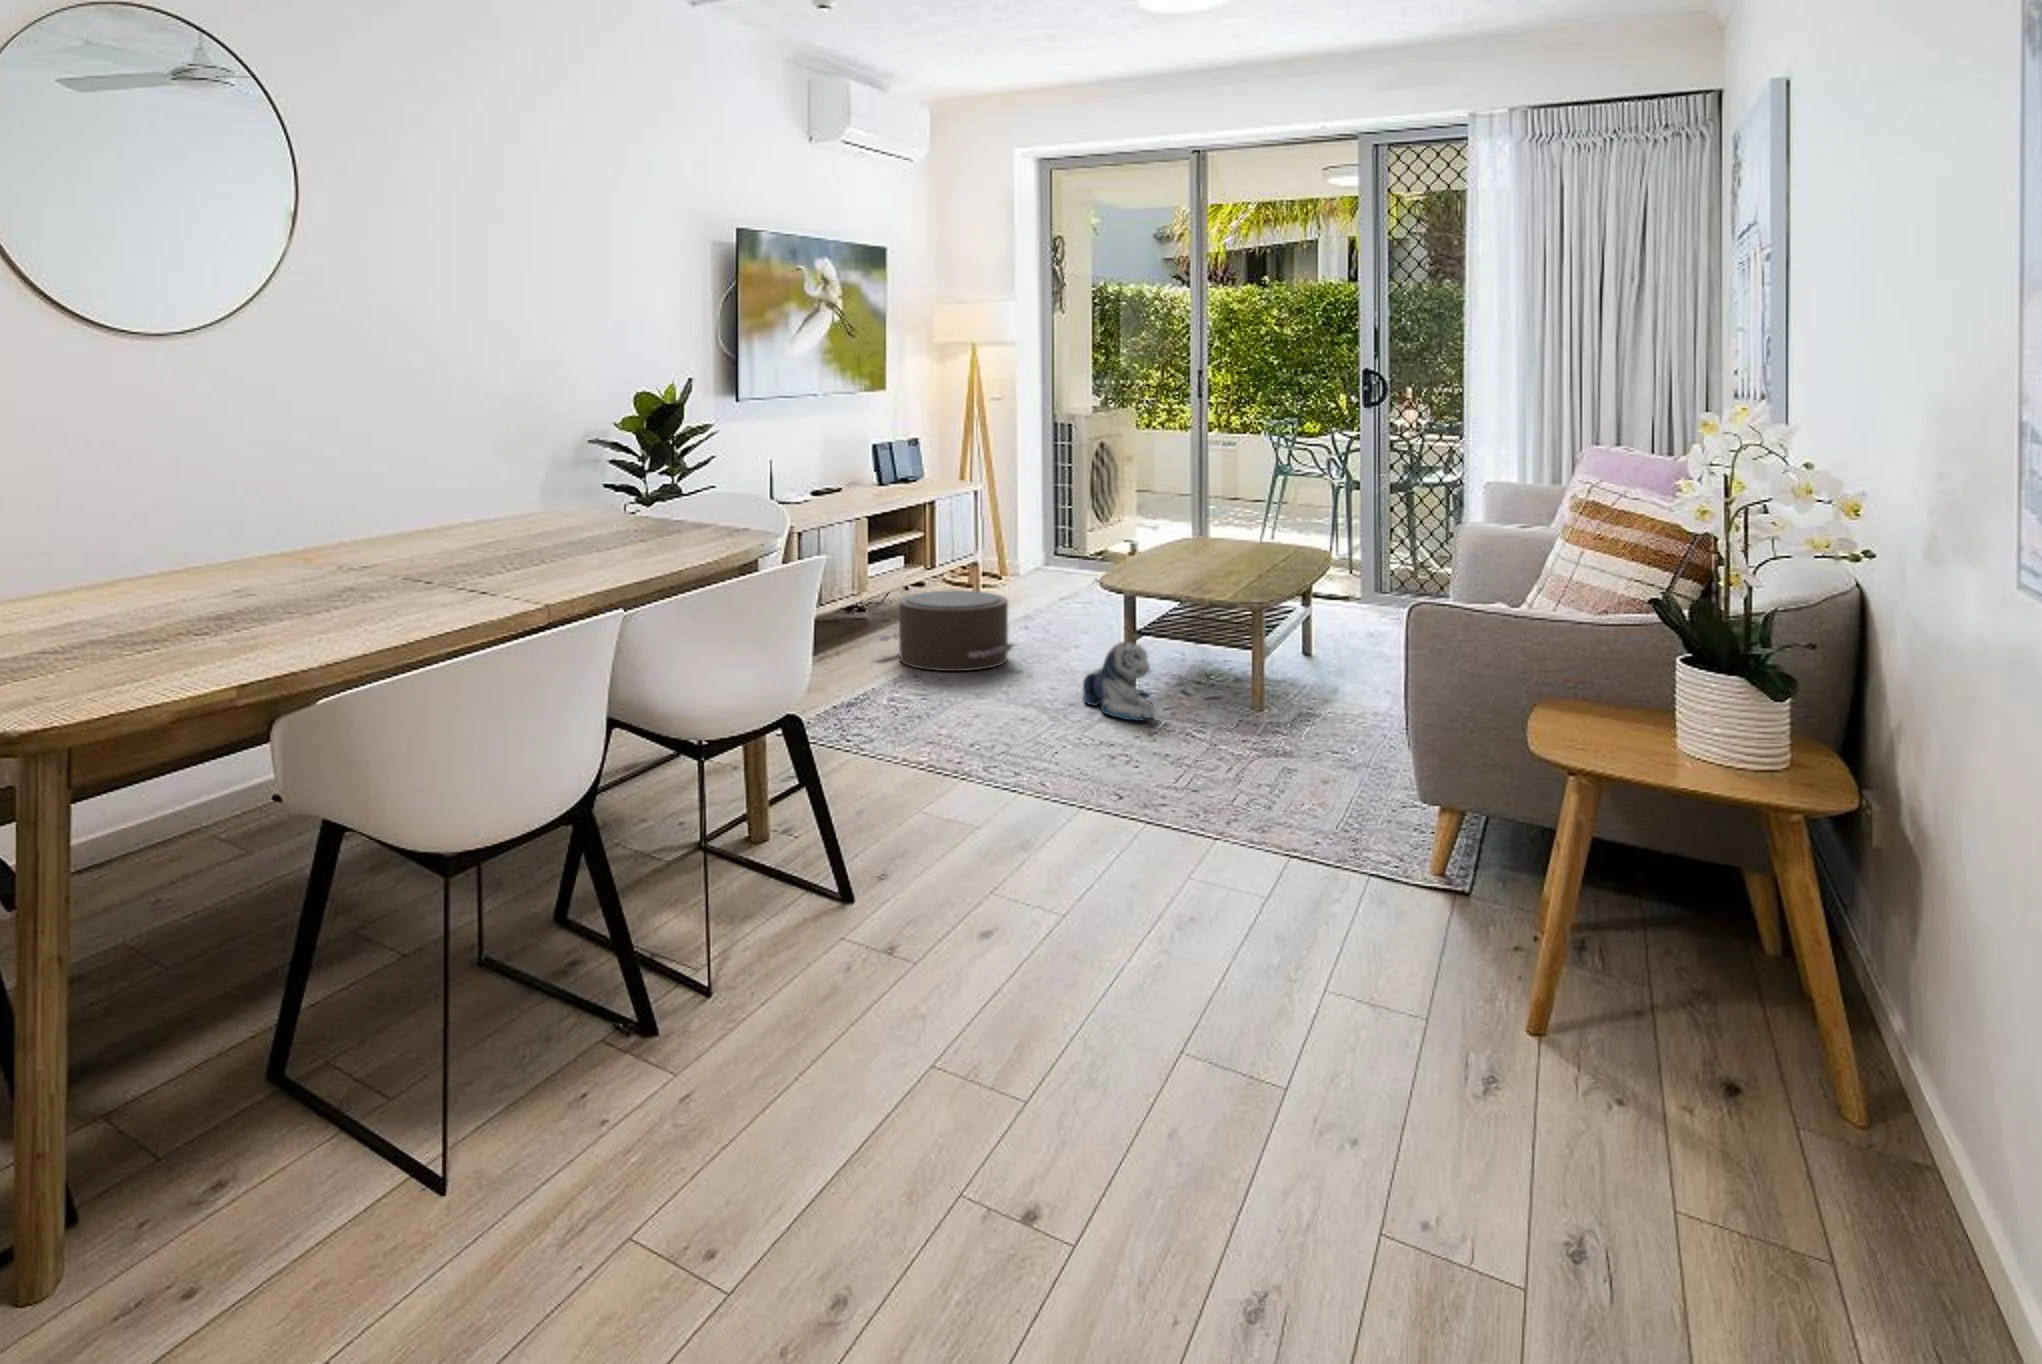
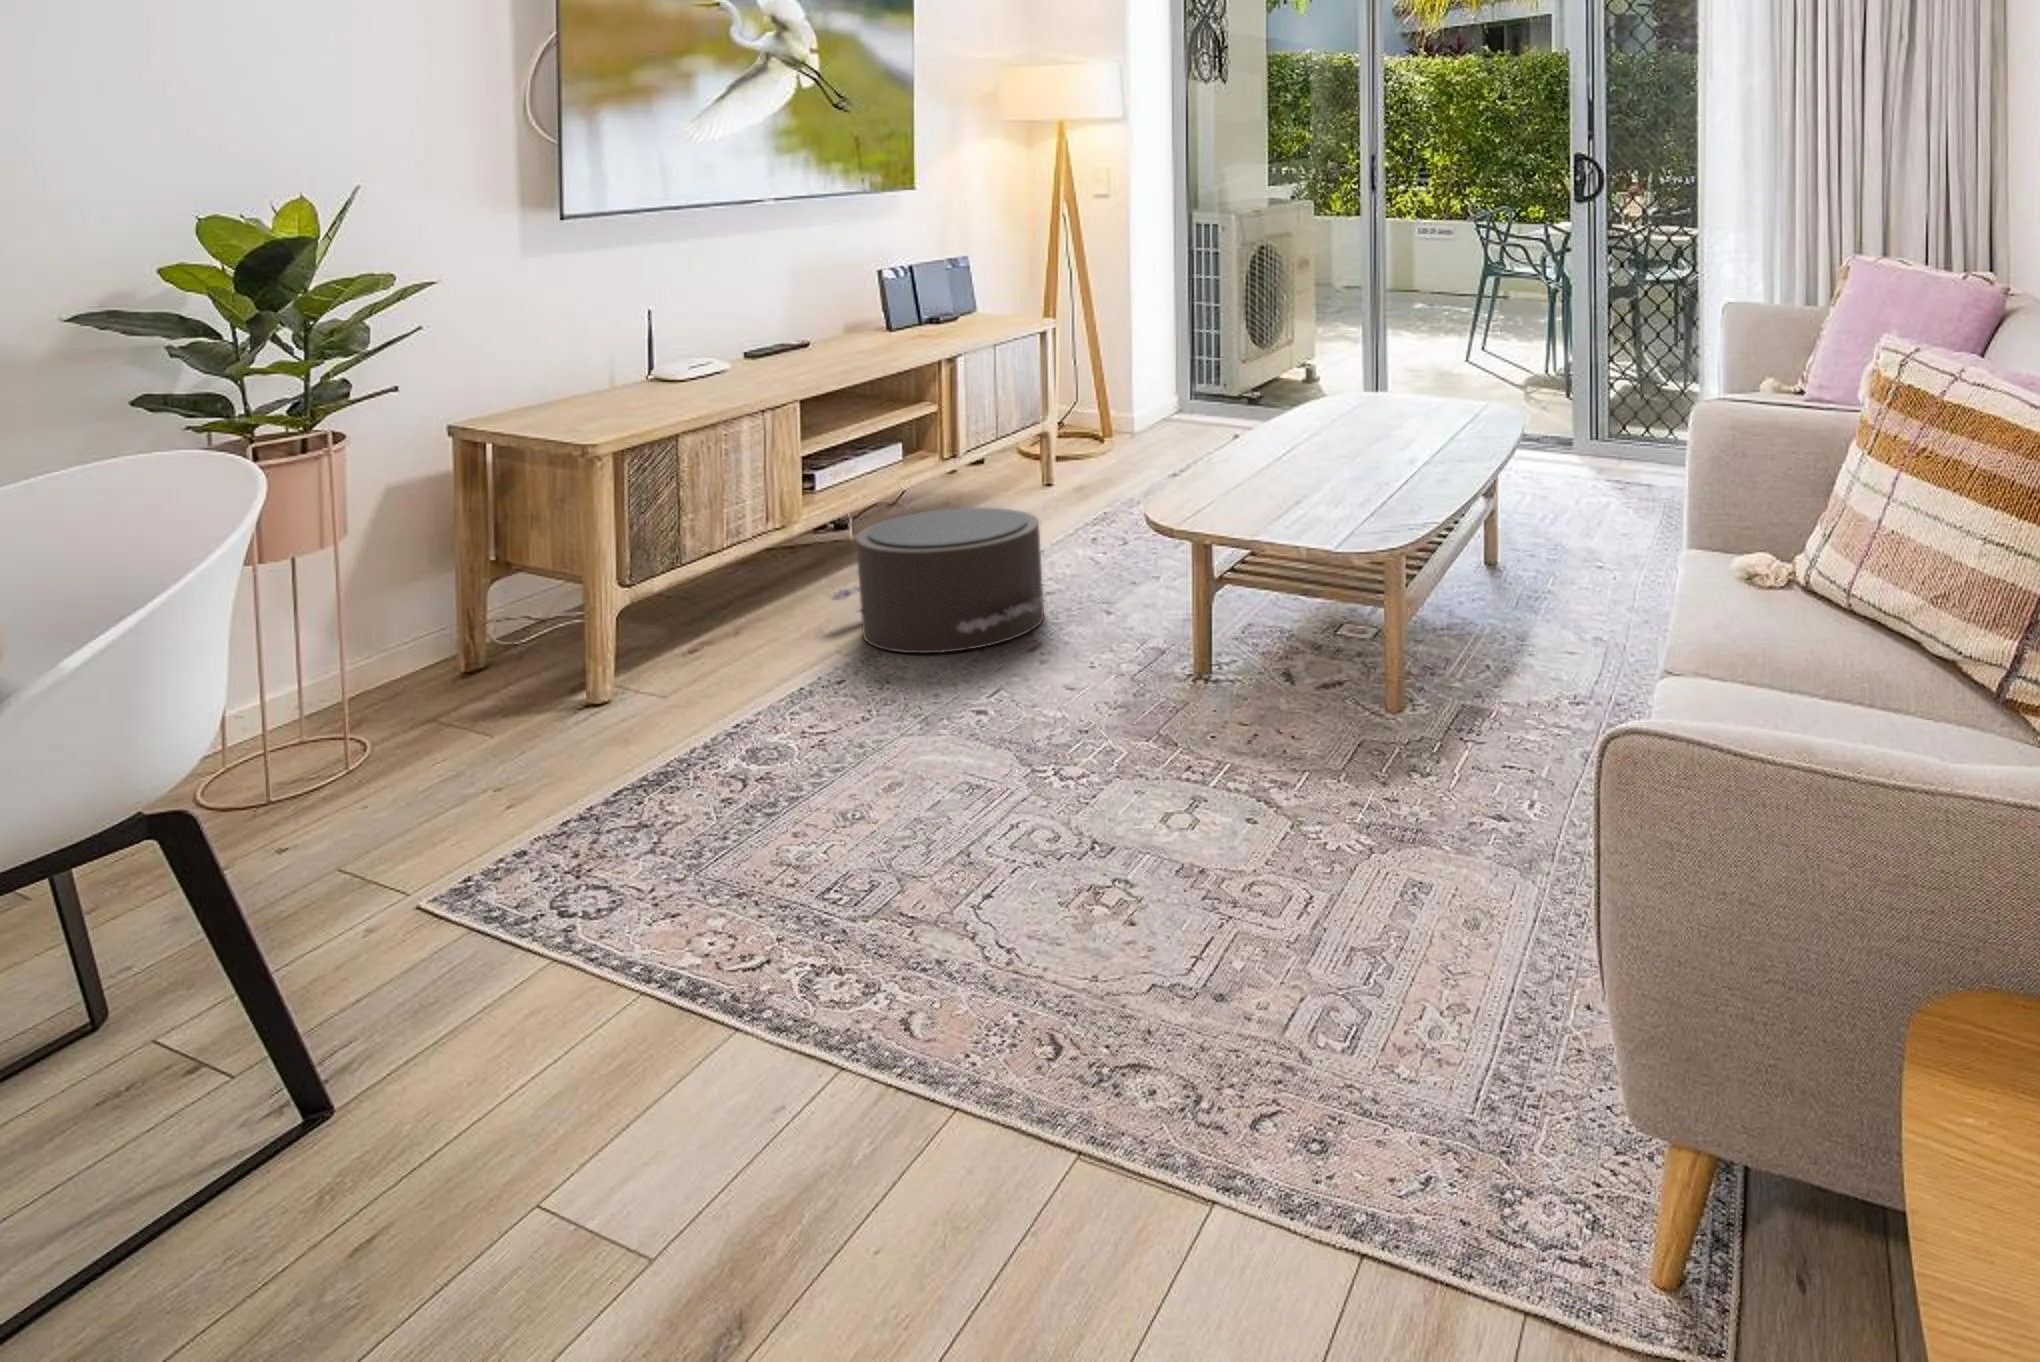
plush toy: present [1083,642,1154,721] -> none [1124,614,1238,759]

